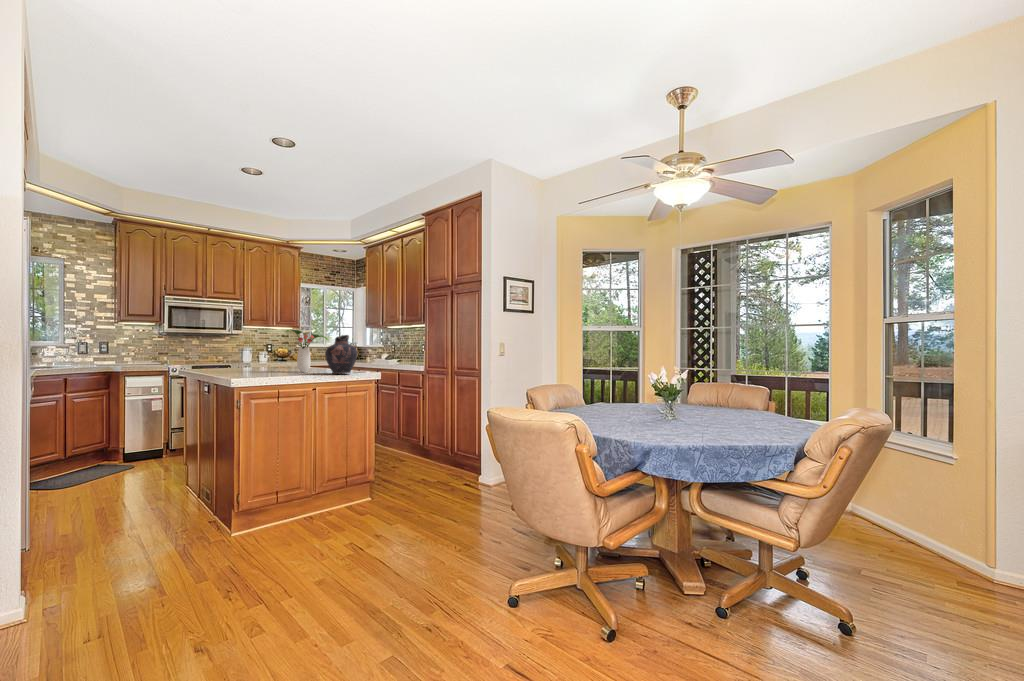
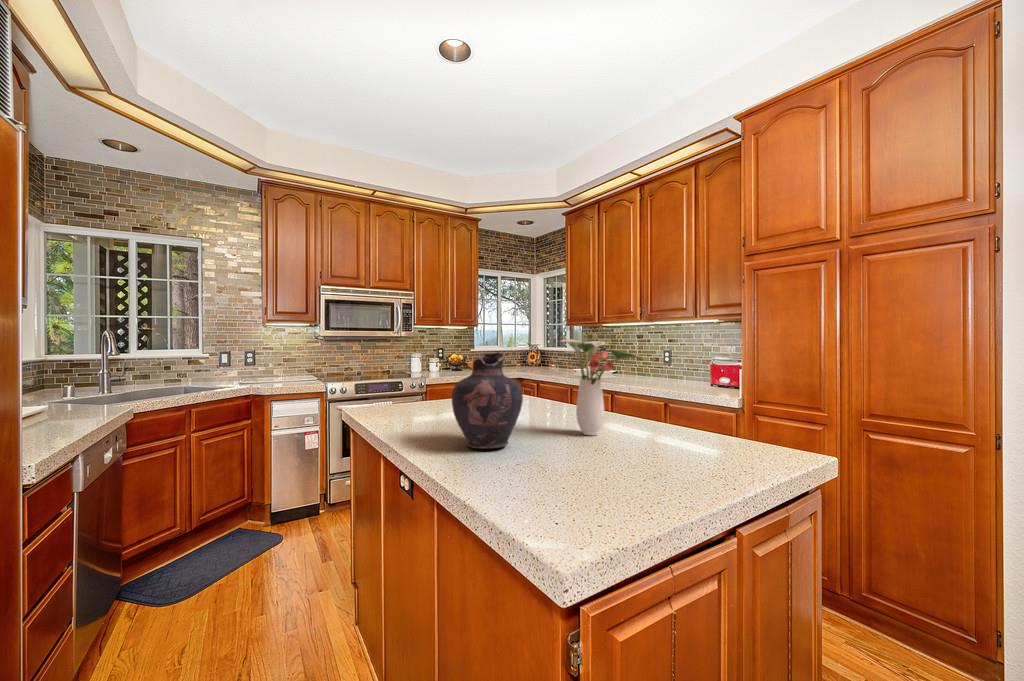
vase: present [325,335,357,374] -> present [452,352,523,448]

